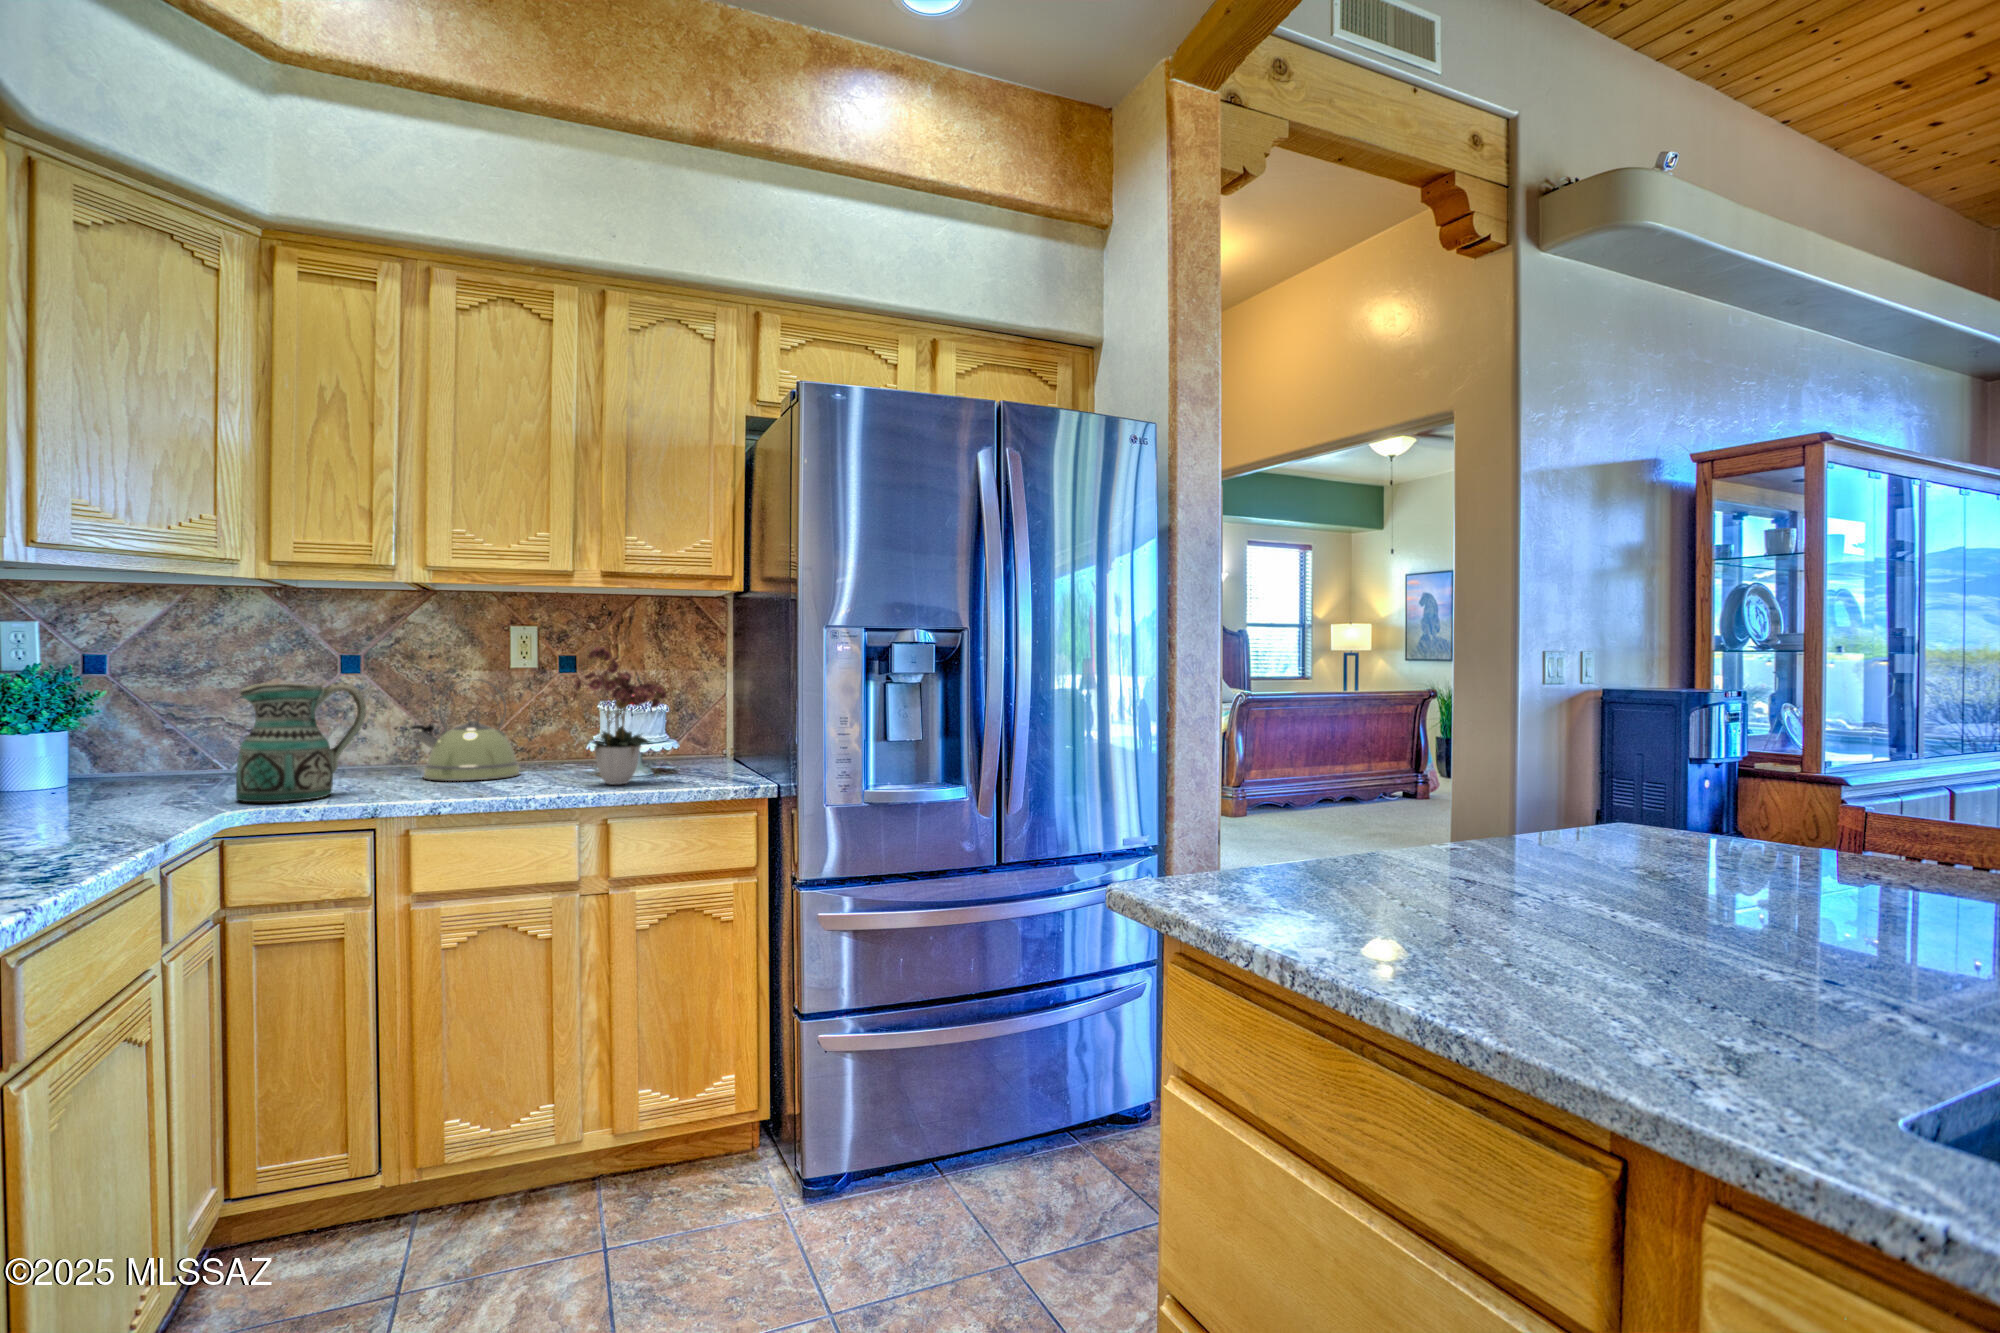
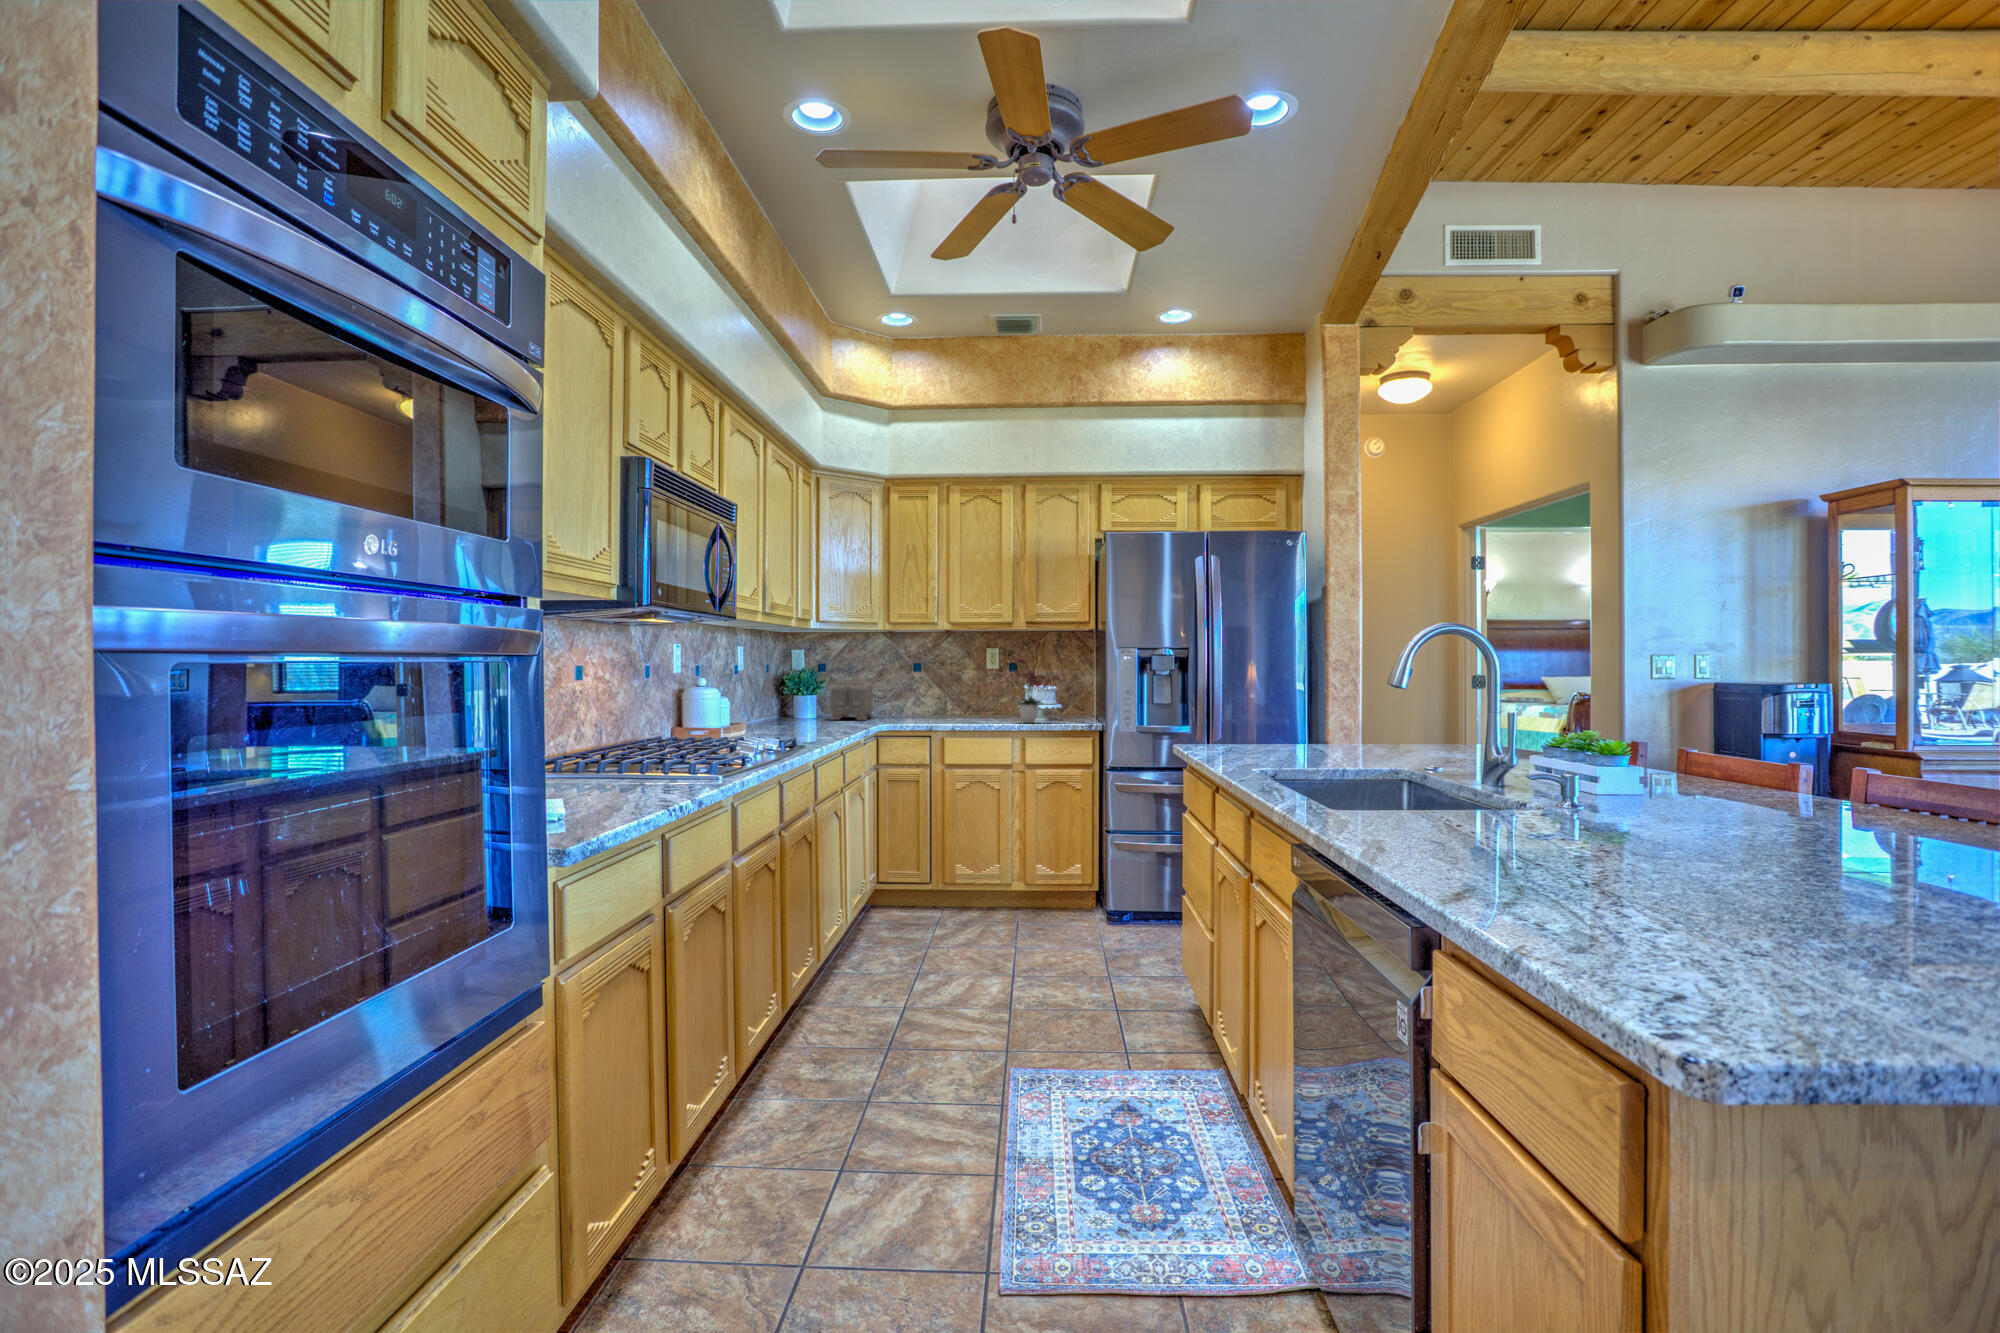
kettle: present [411,678,520,781] -> none [942,674,988,720]
ceramic pitcher: present [236,682,366,802] -> none [882,674,927,723]
toaster: none [85,695,234,795] -> present [830,681,873,720]

